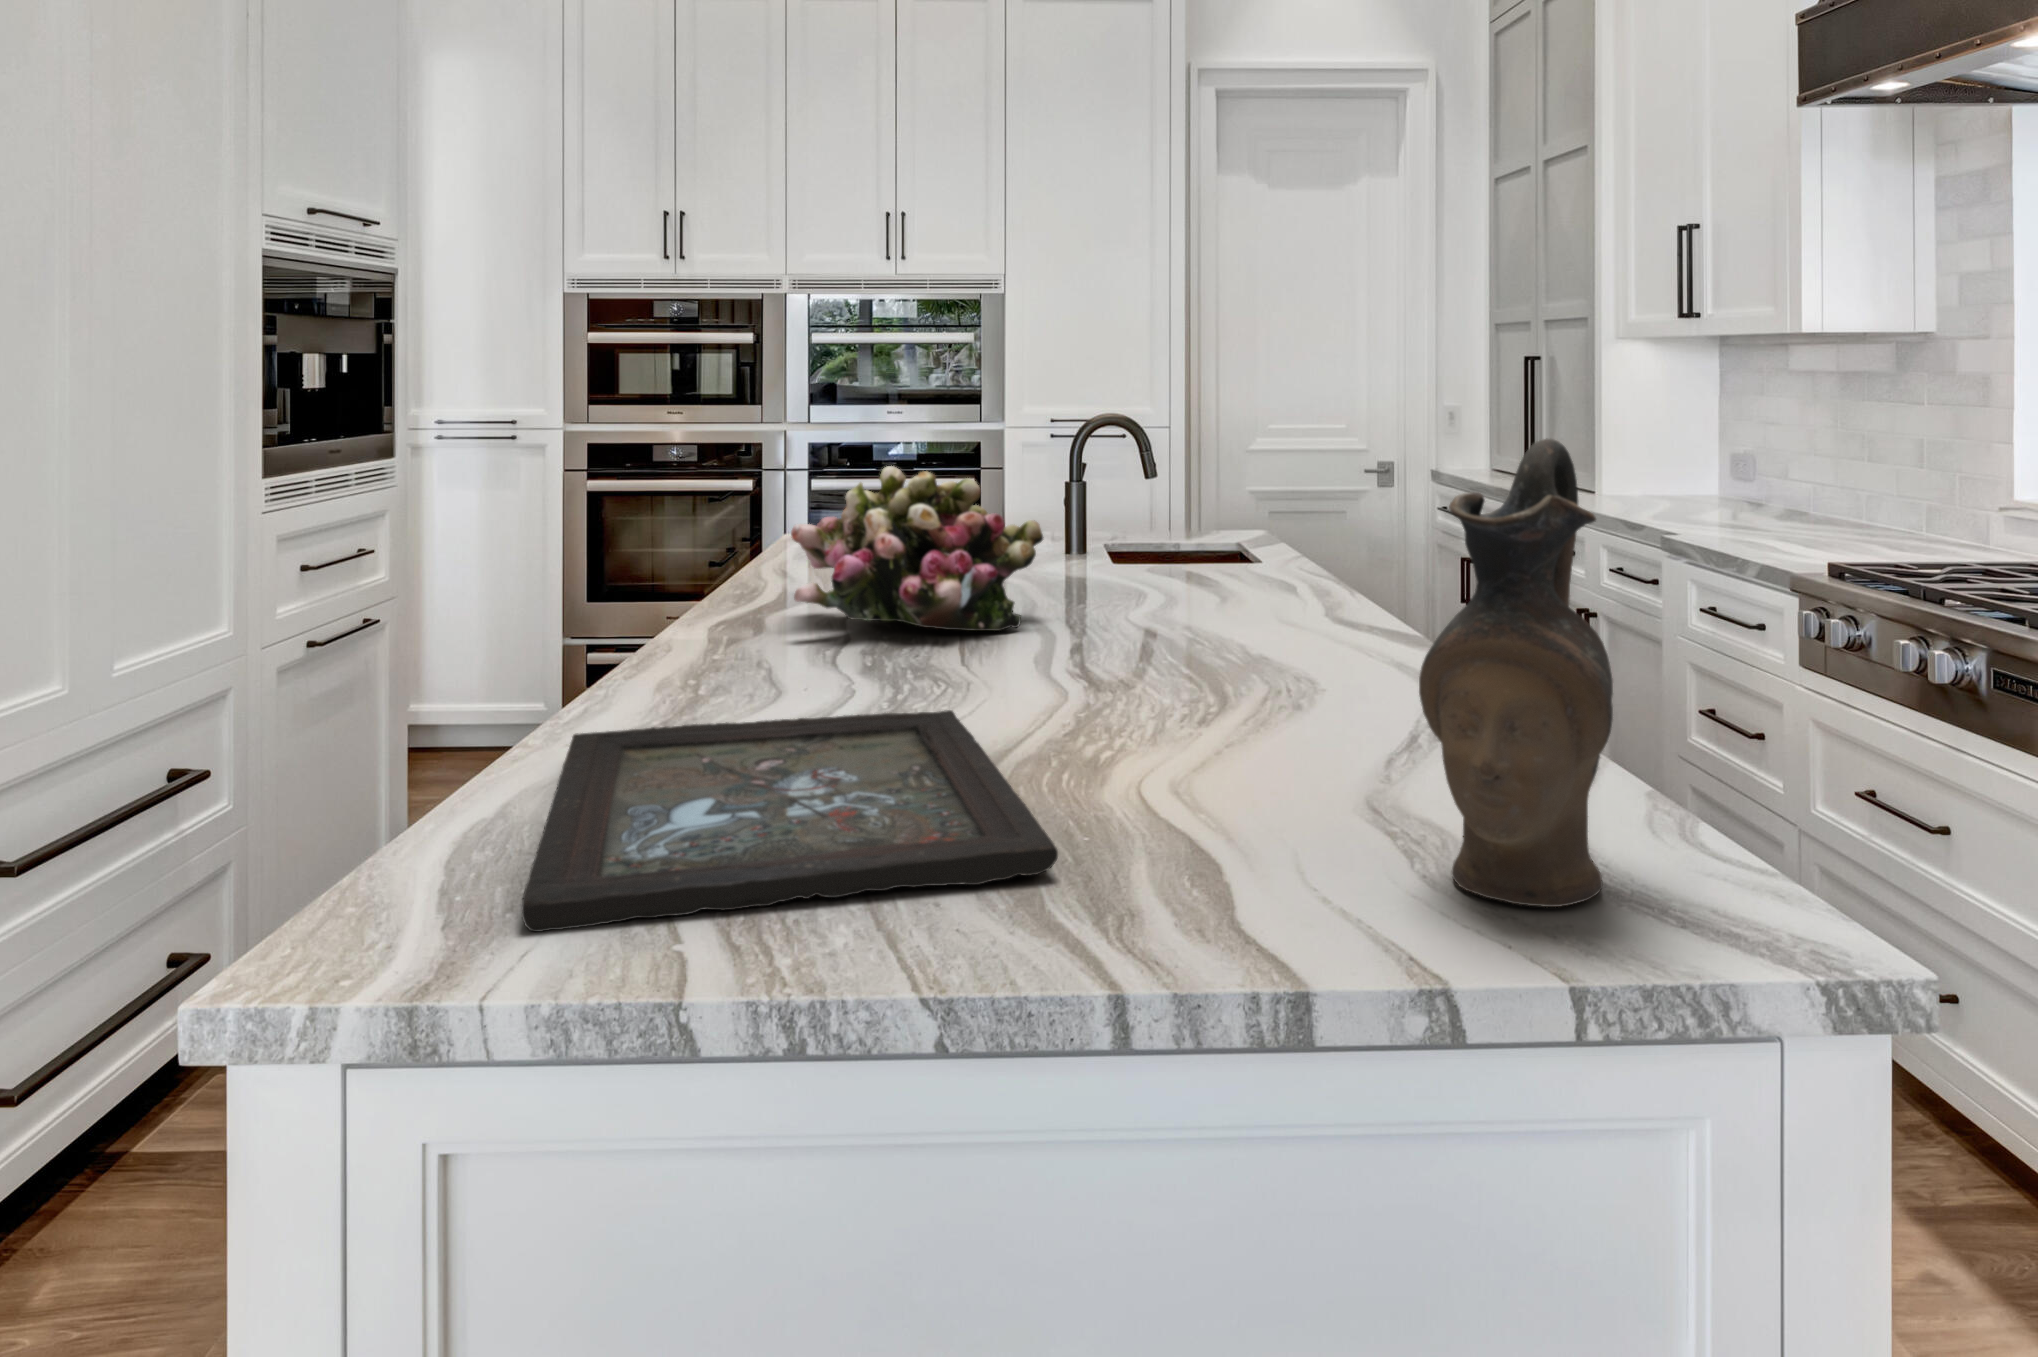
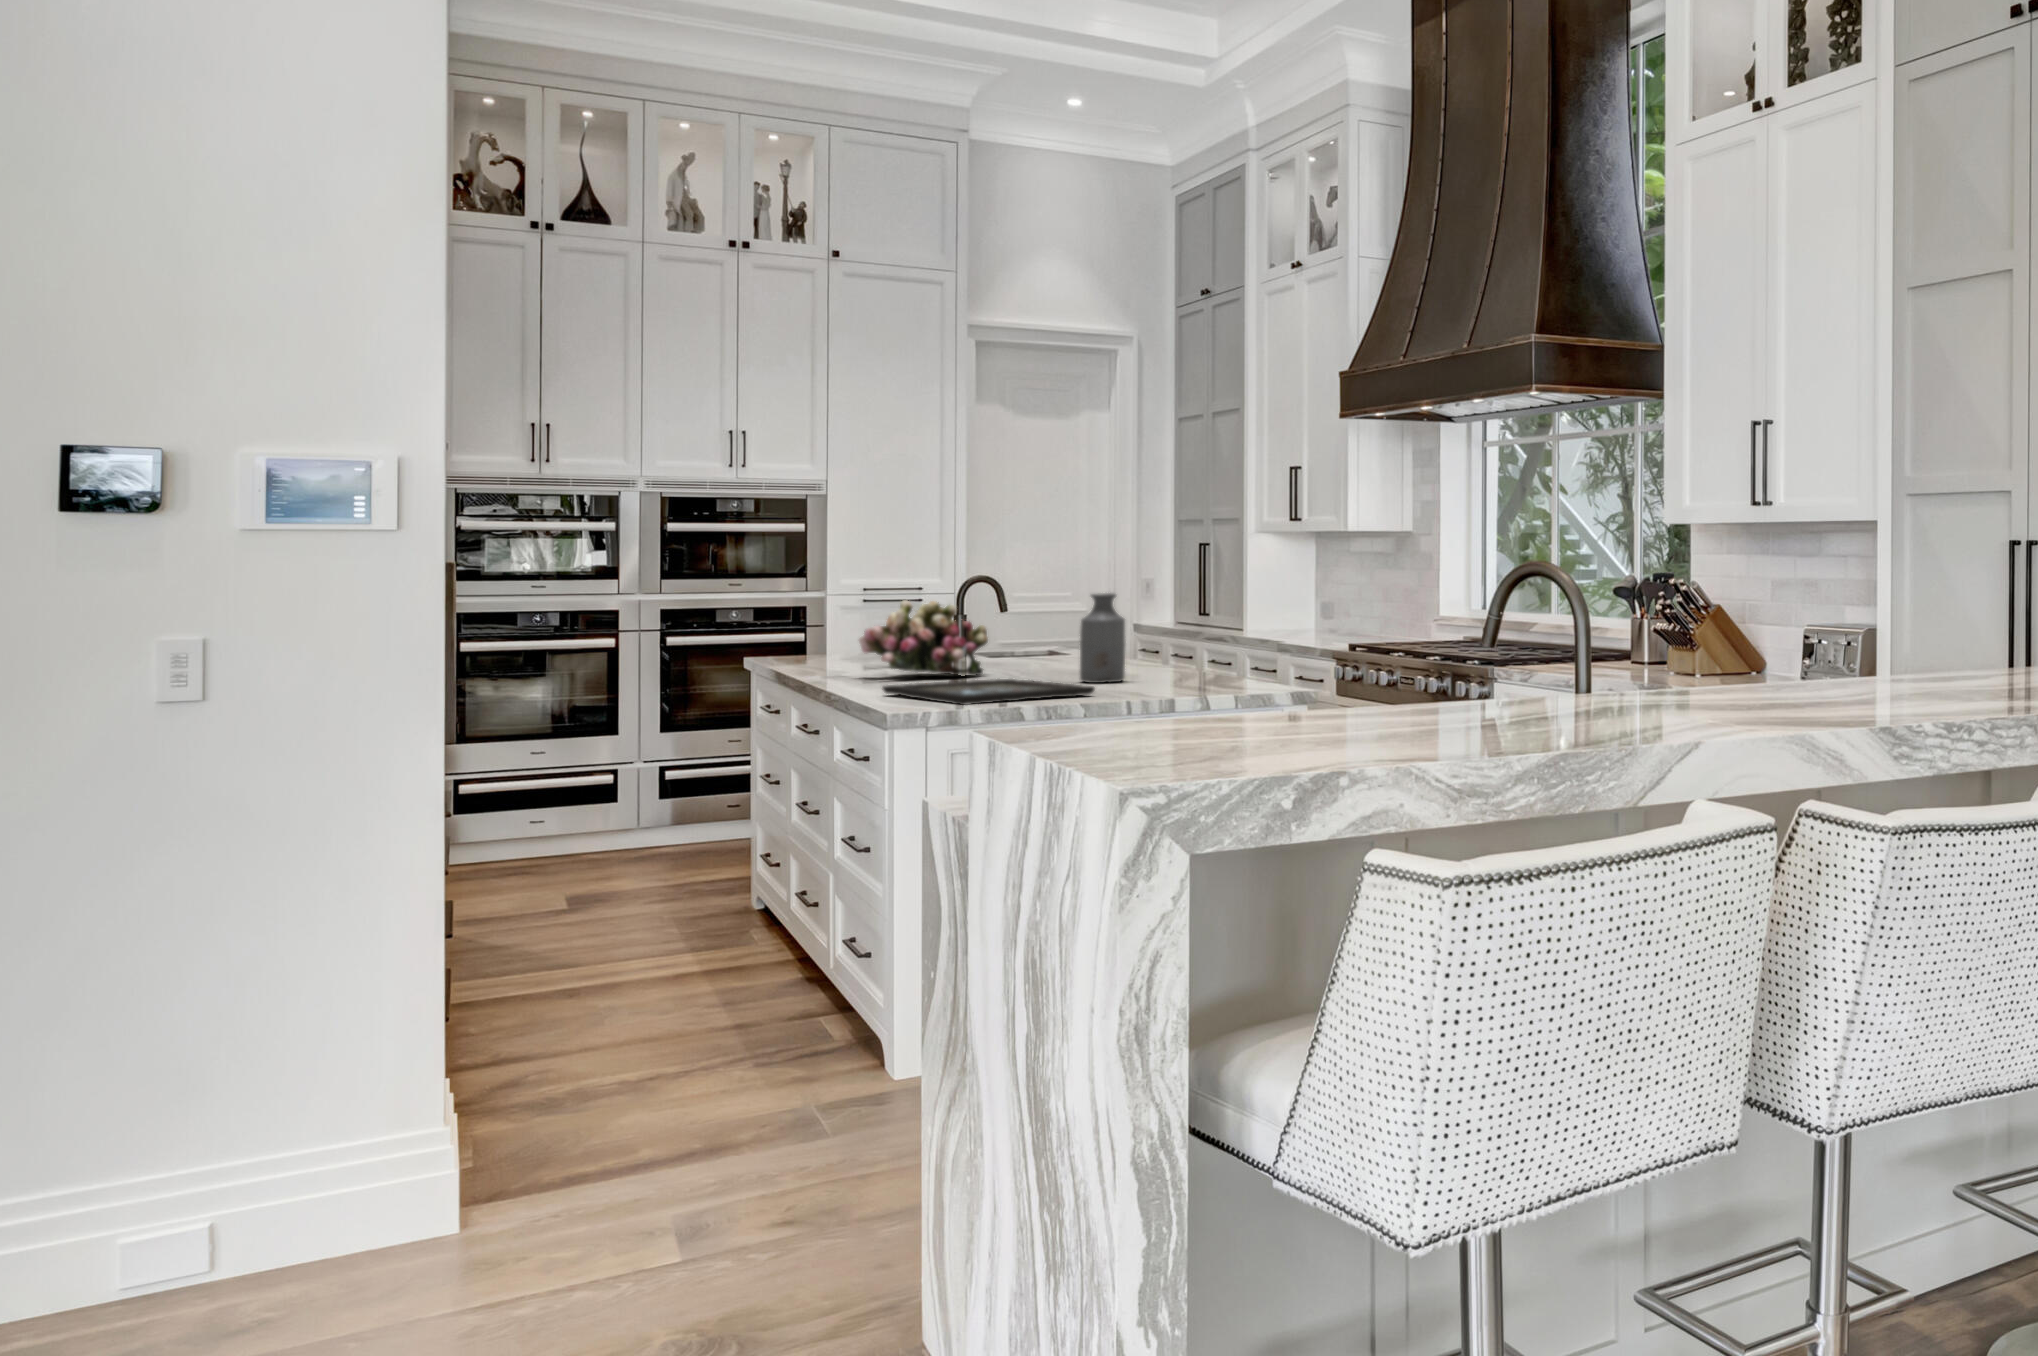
ceramic pitcher: present [1419,439,1613,907] -> none [1195,569,1245,691]
bottle: none [1161,478,1275,717] -> present [1080,593,1125,683]

